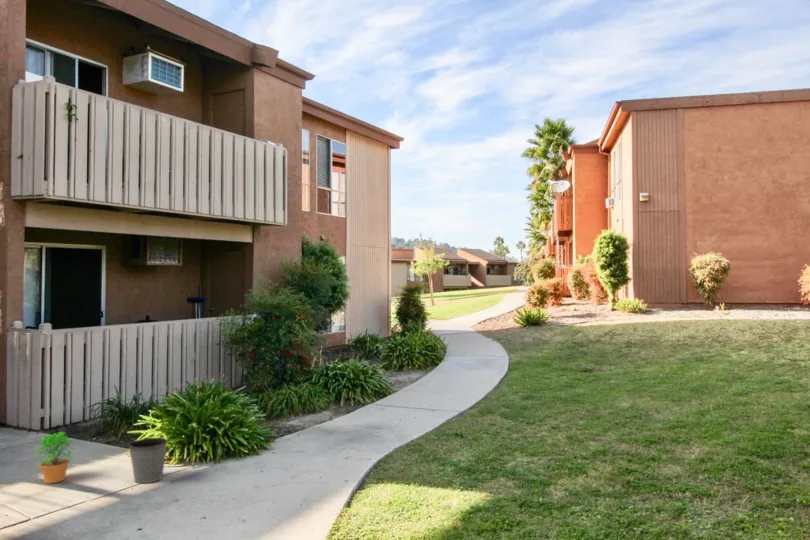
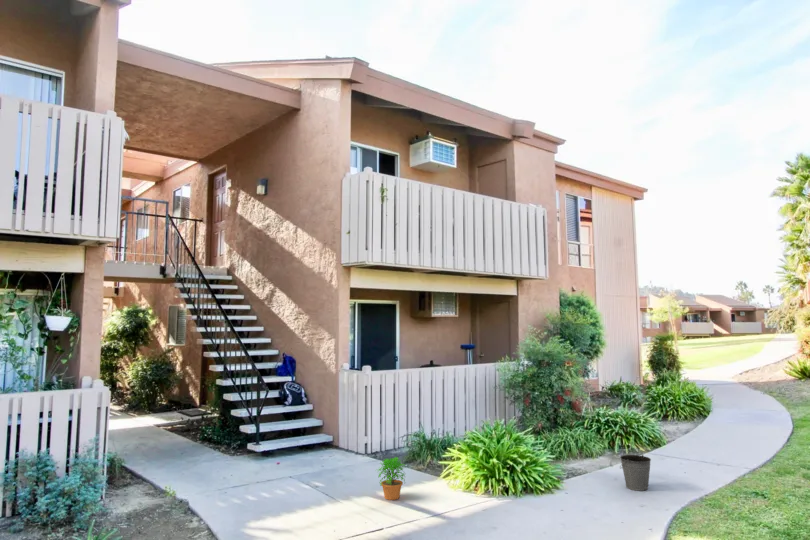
bucket: present [129,438,167,483] -> present [621,455,651,491]

